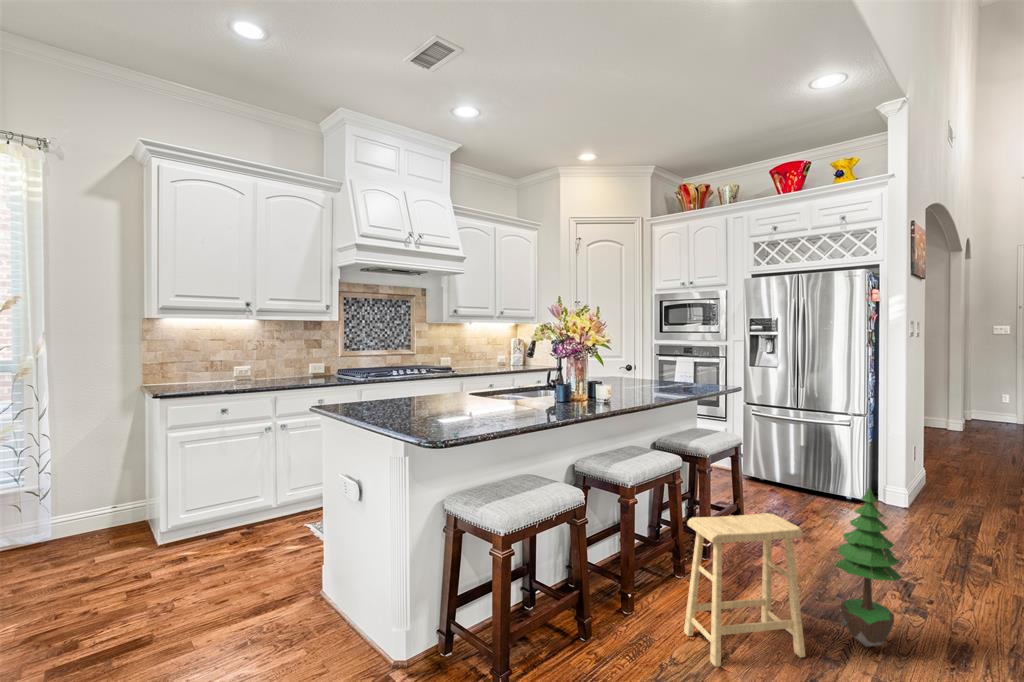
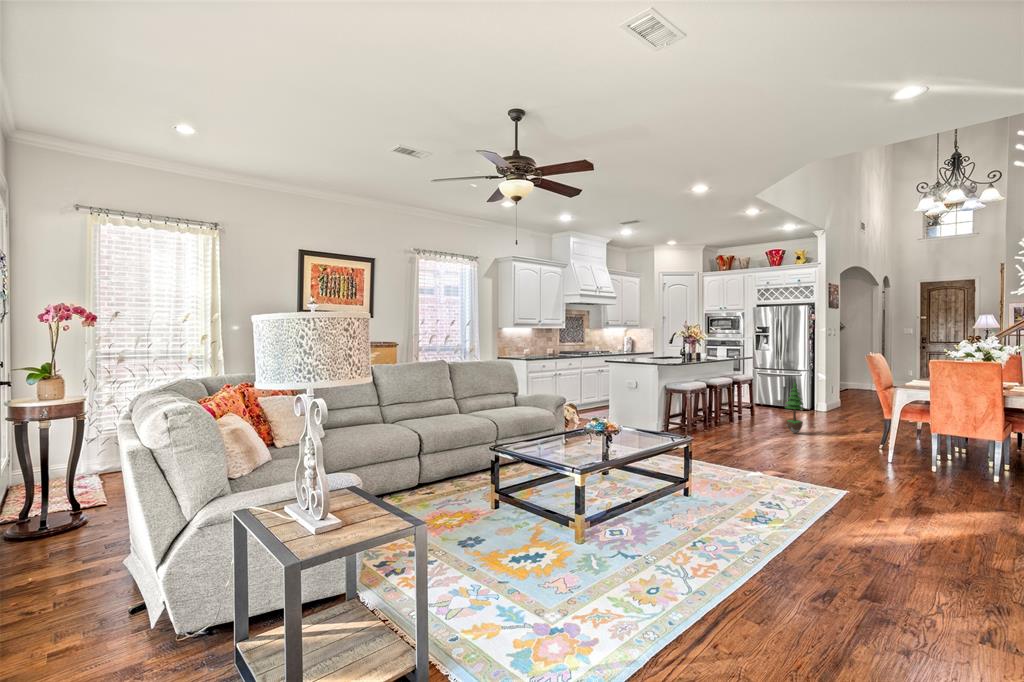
footstool: present [684,513,805,667] -> none [734,392,774,435]

